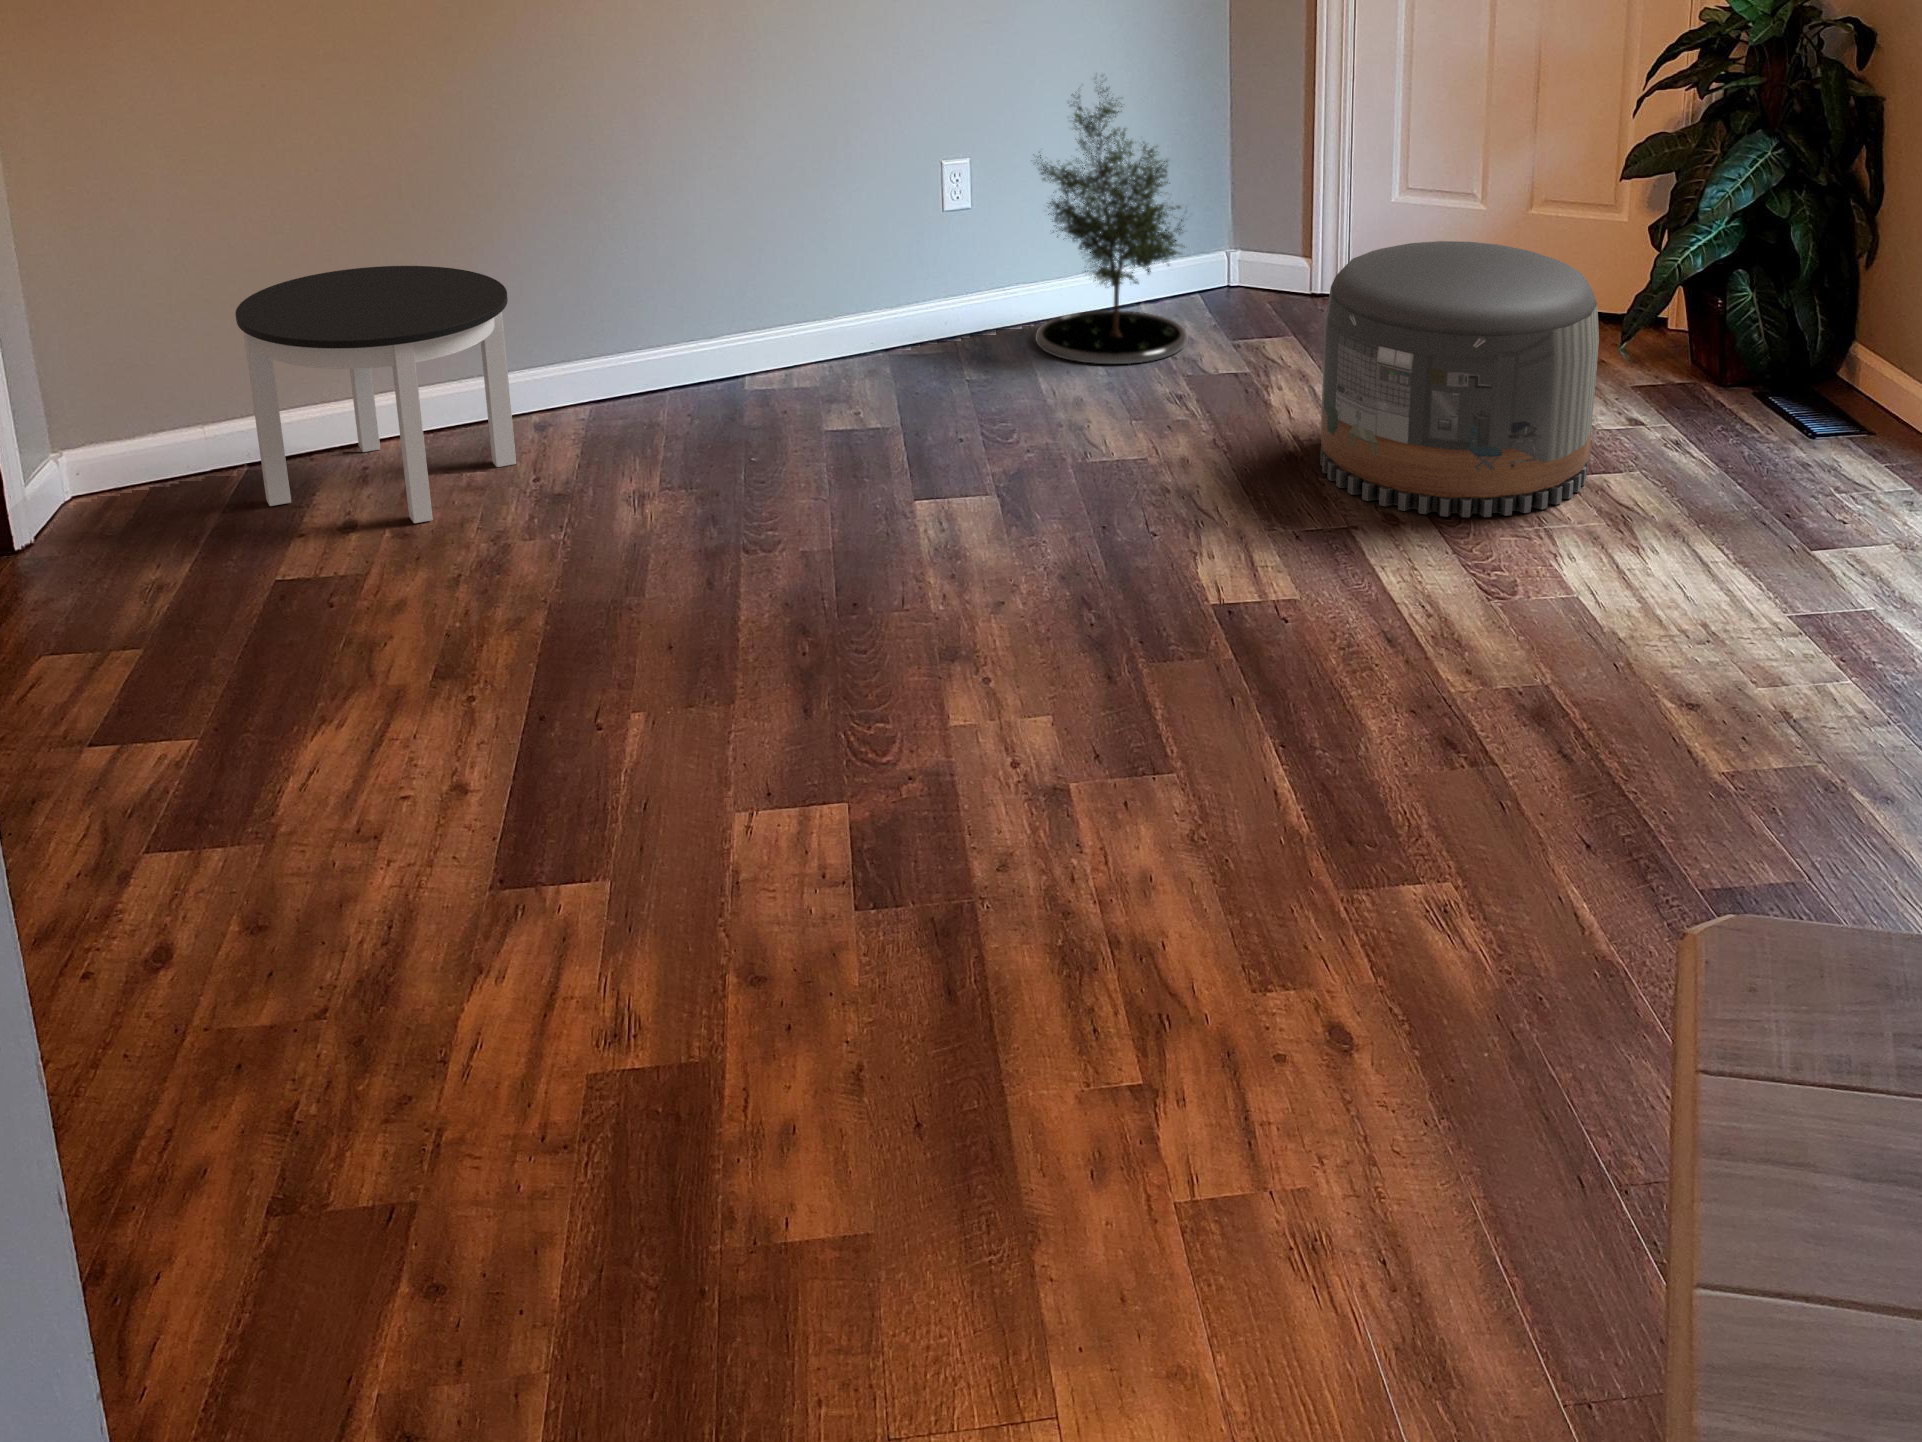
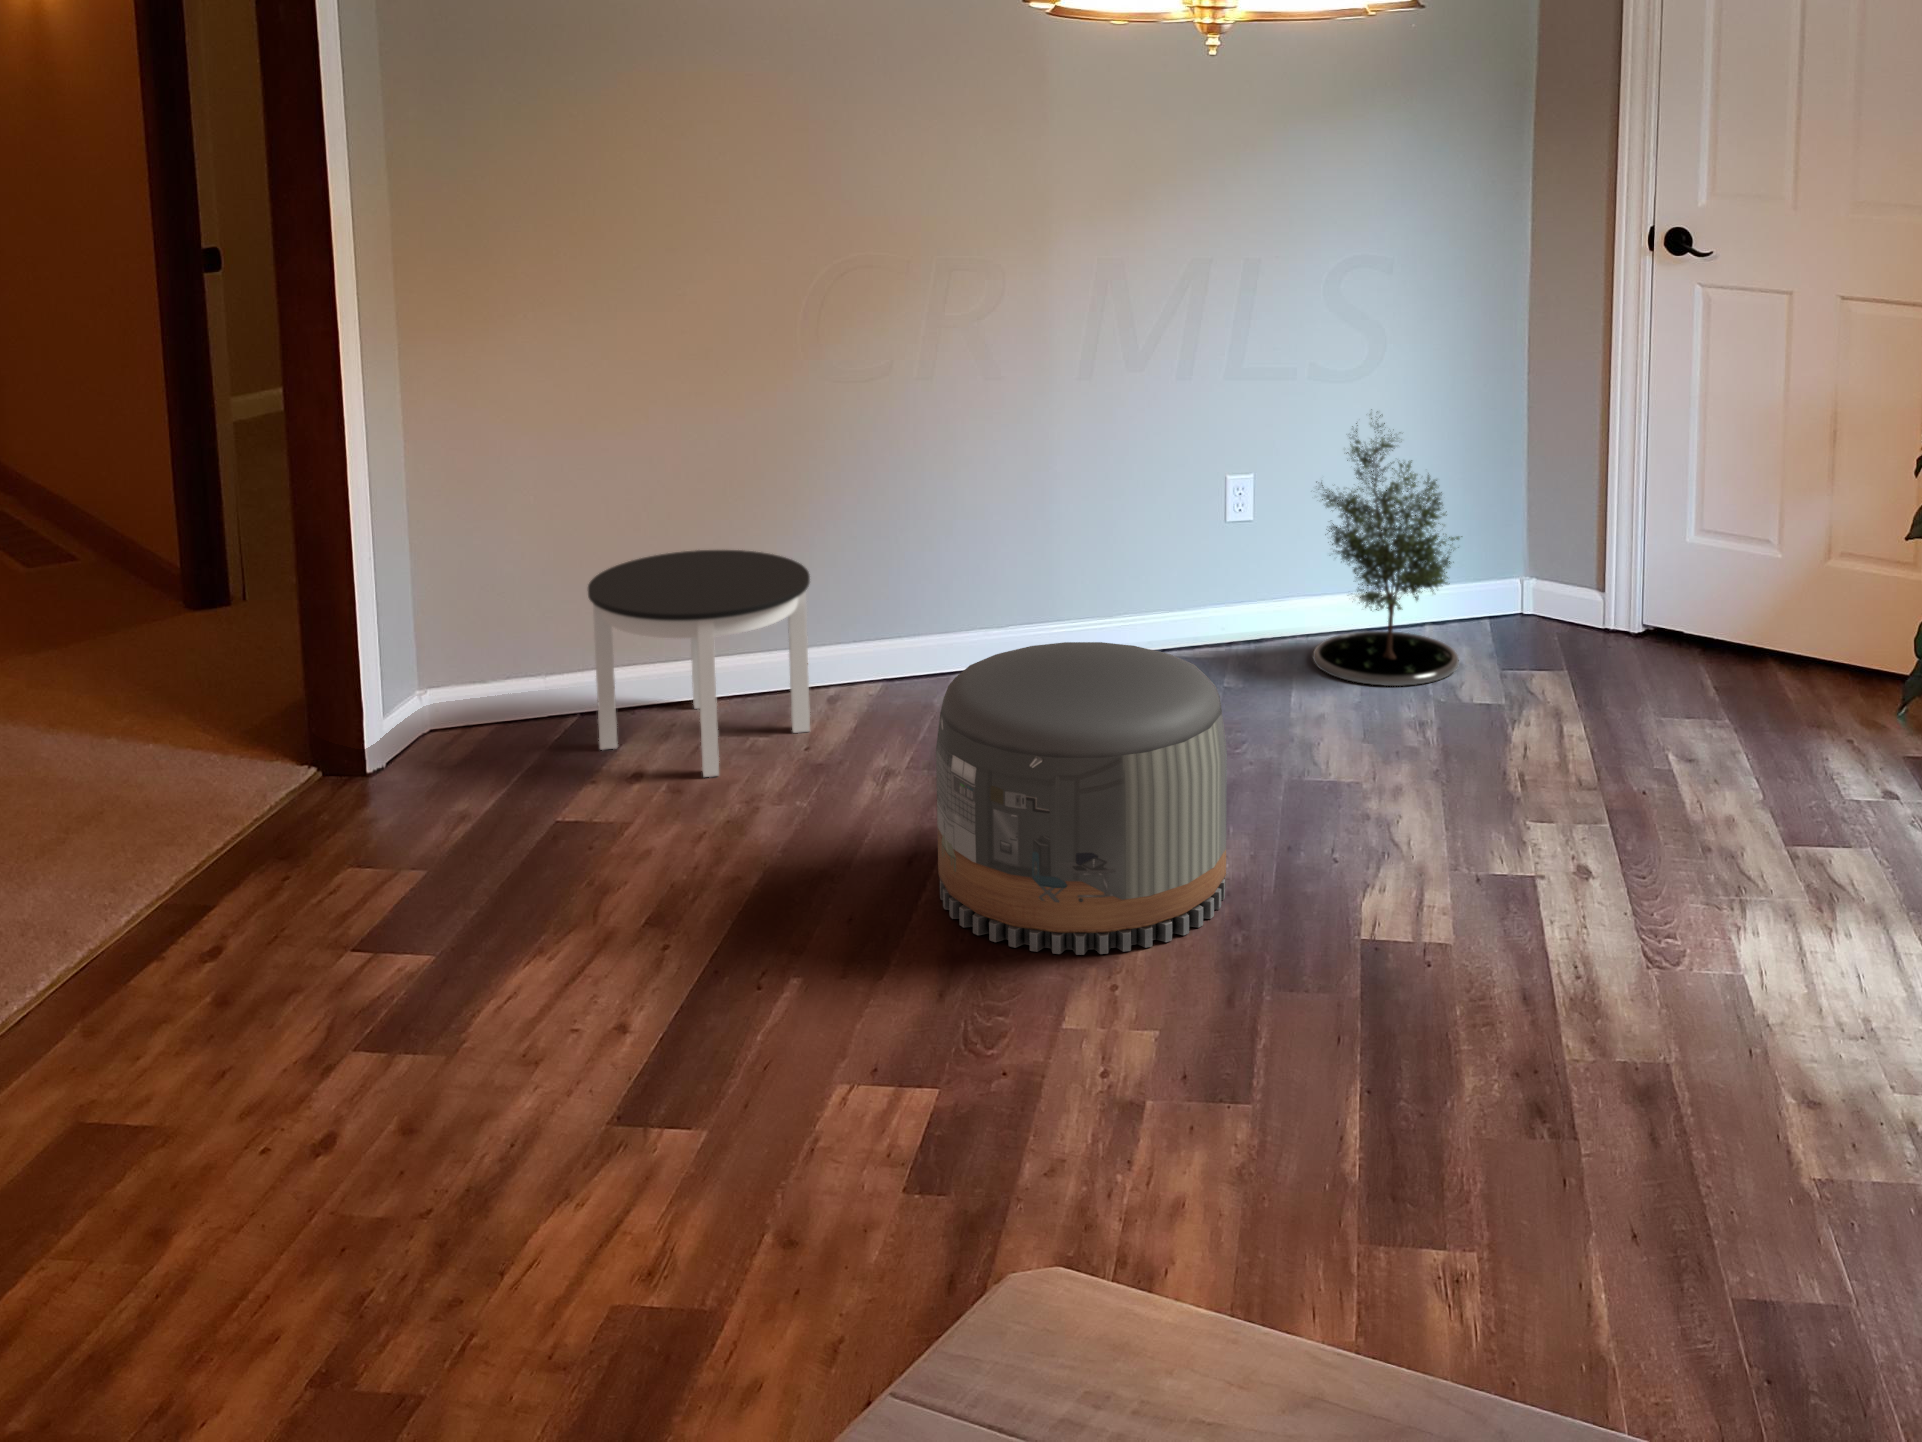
pouf: present [1320,241,1599,517] -> present [936,642,1227,955]

